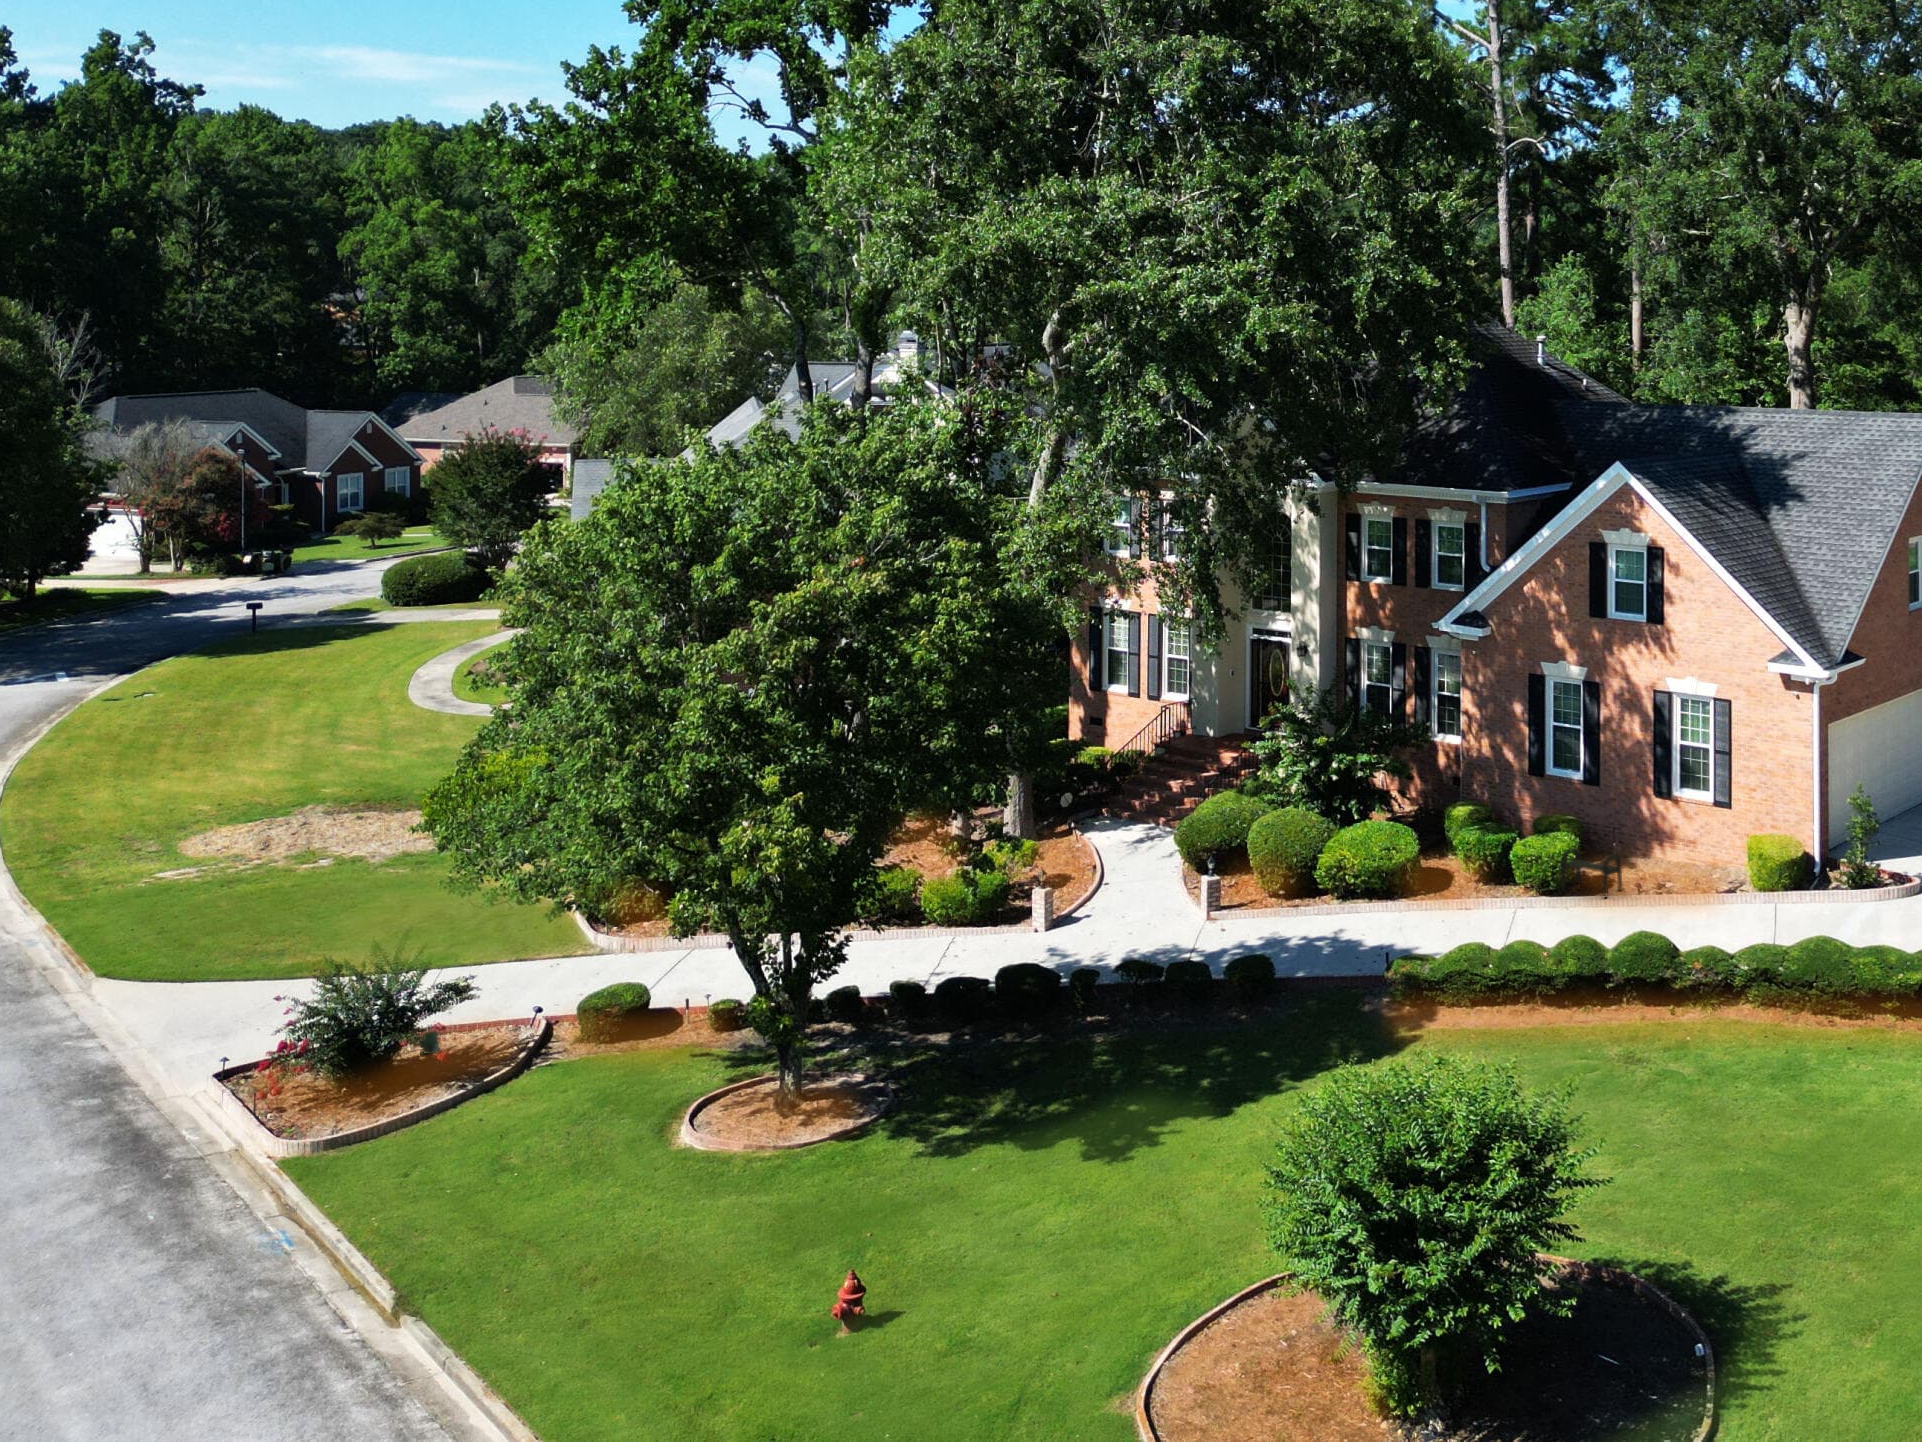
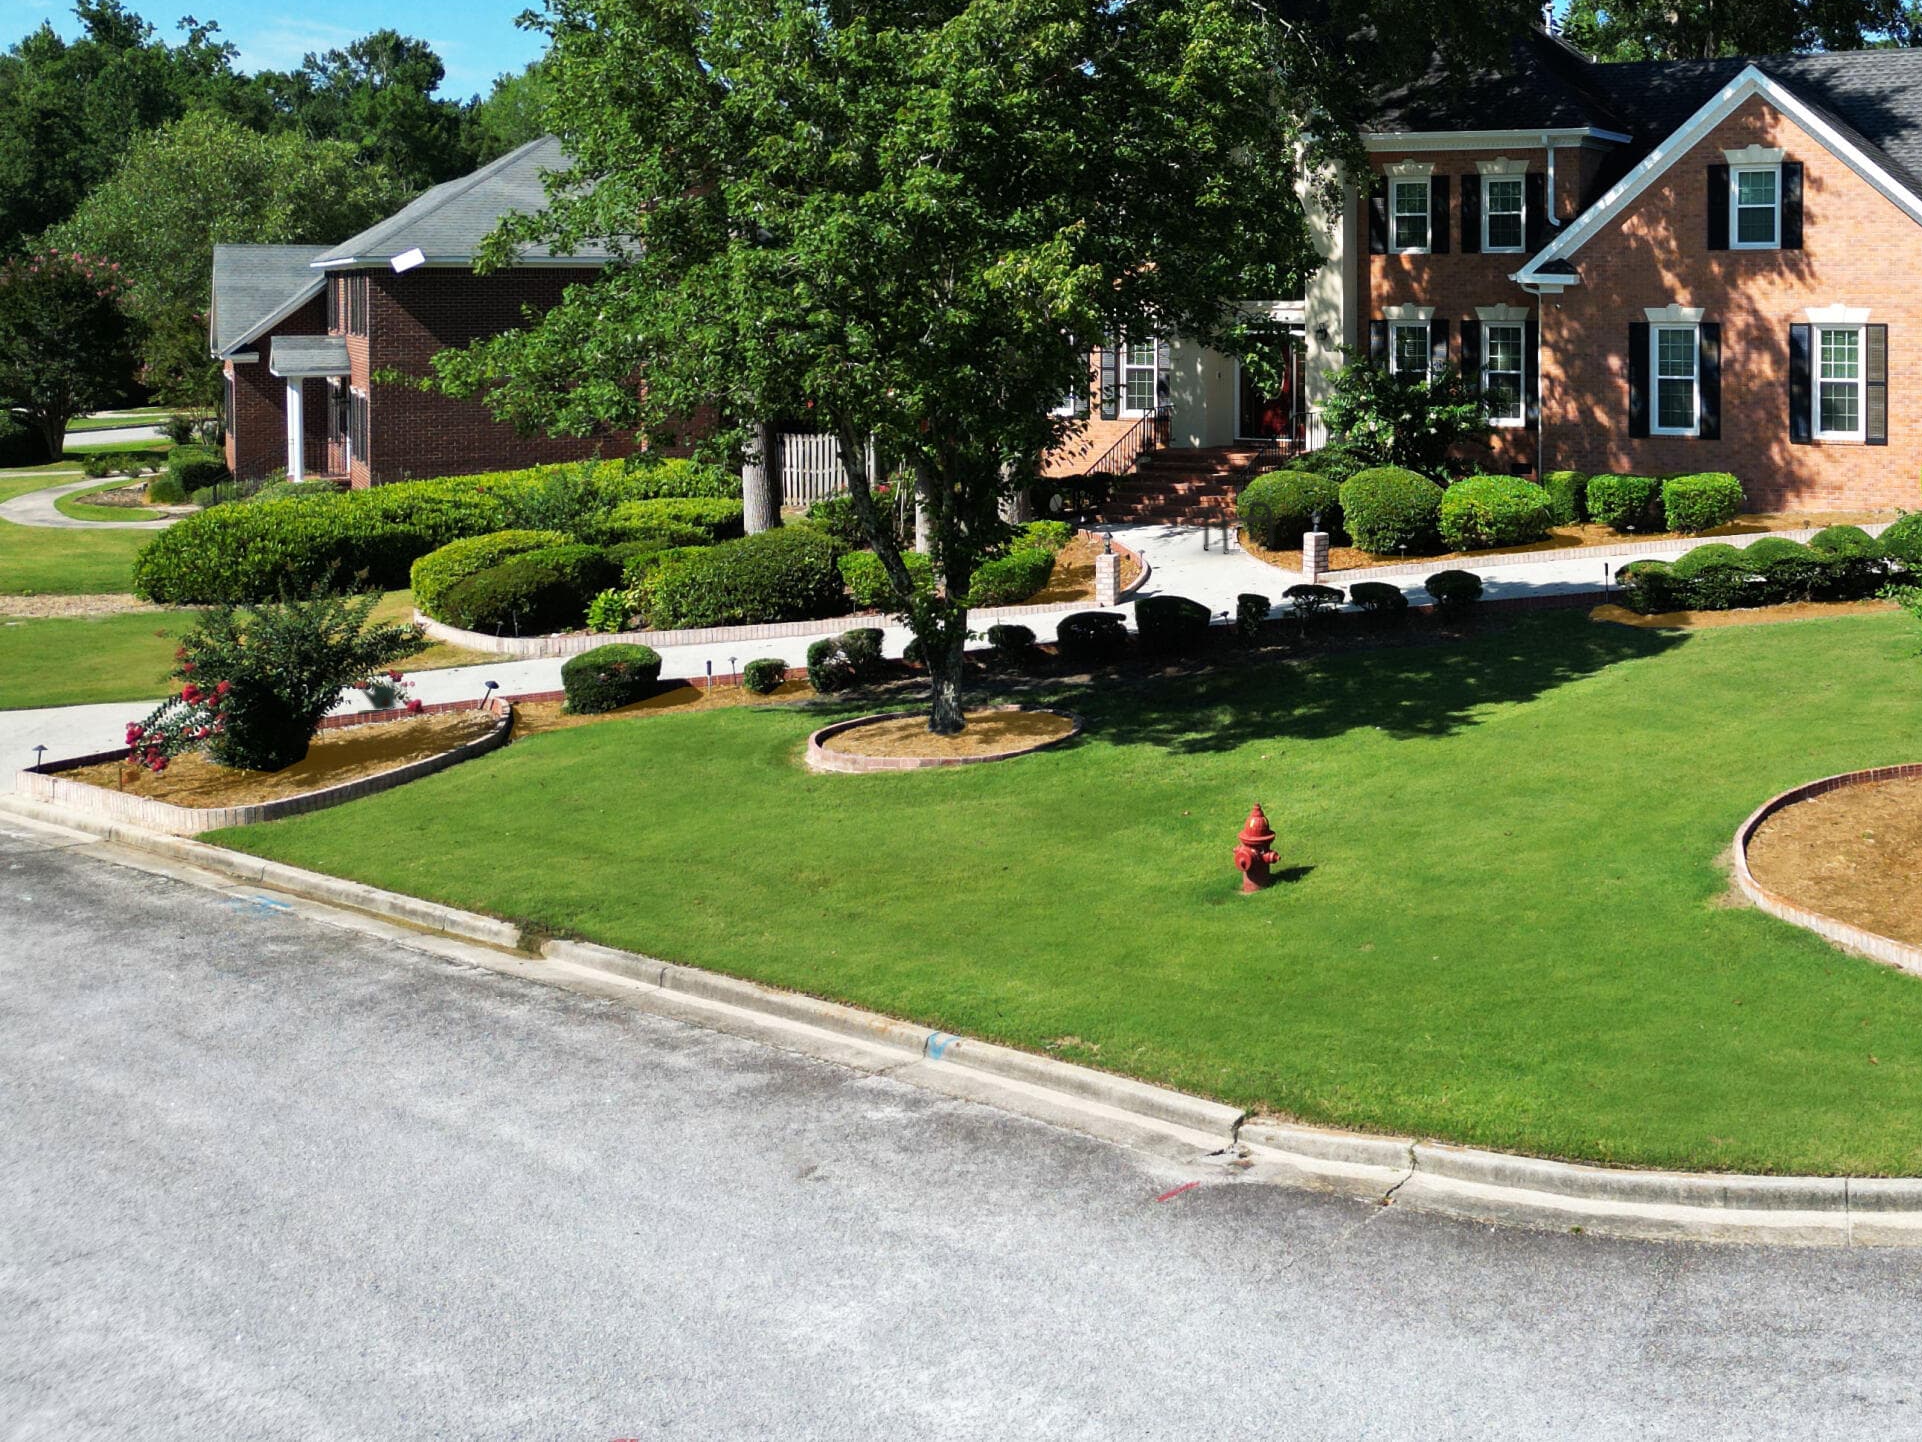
bench: present [1561,847,1622,898] -> present [1204,501,1274,553]

